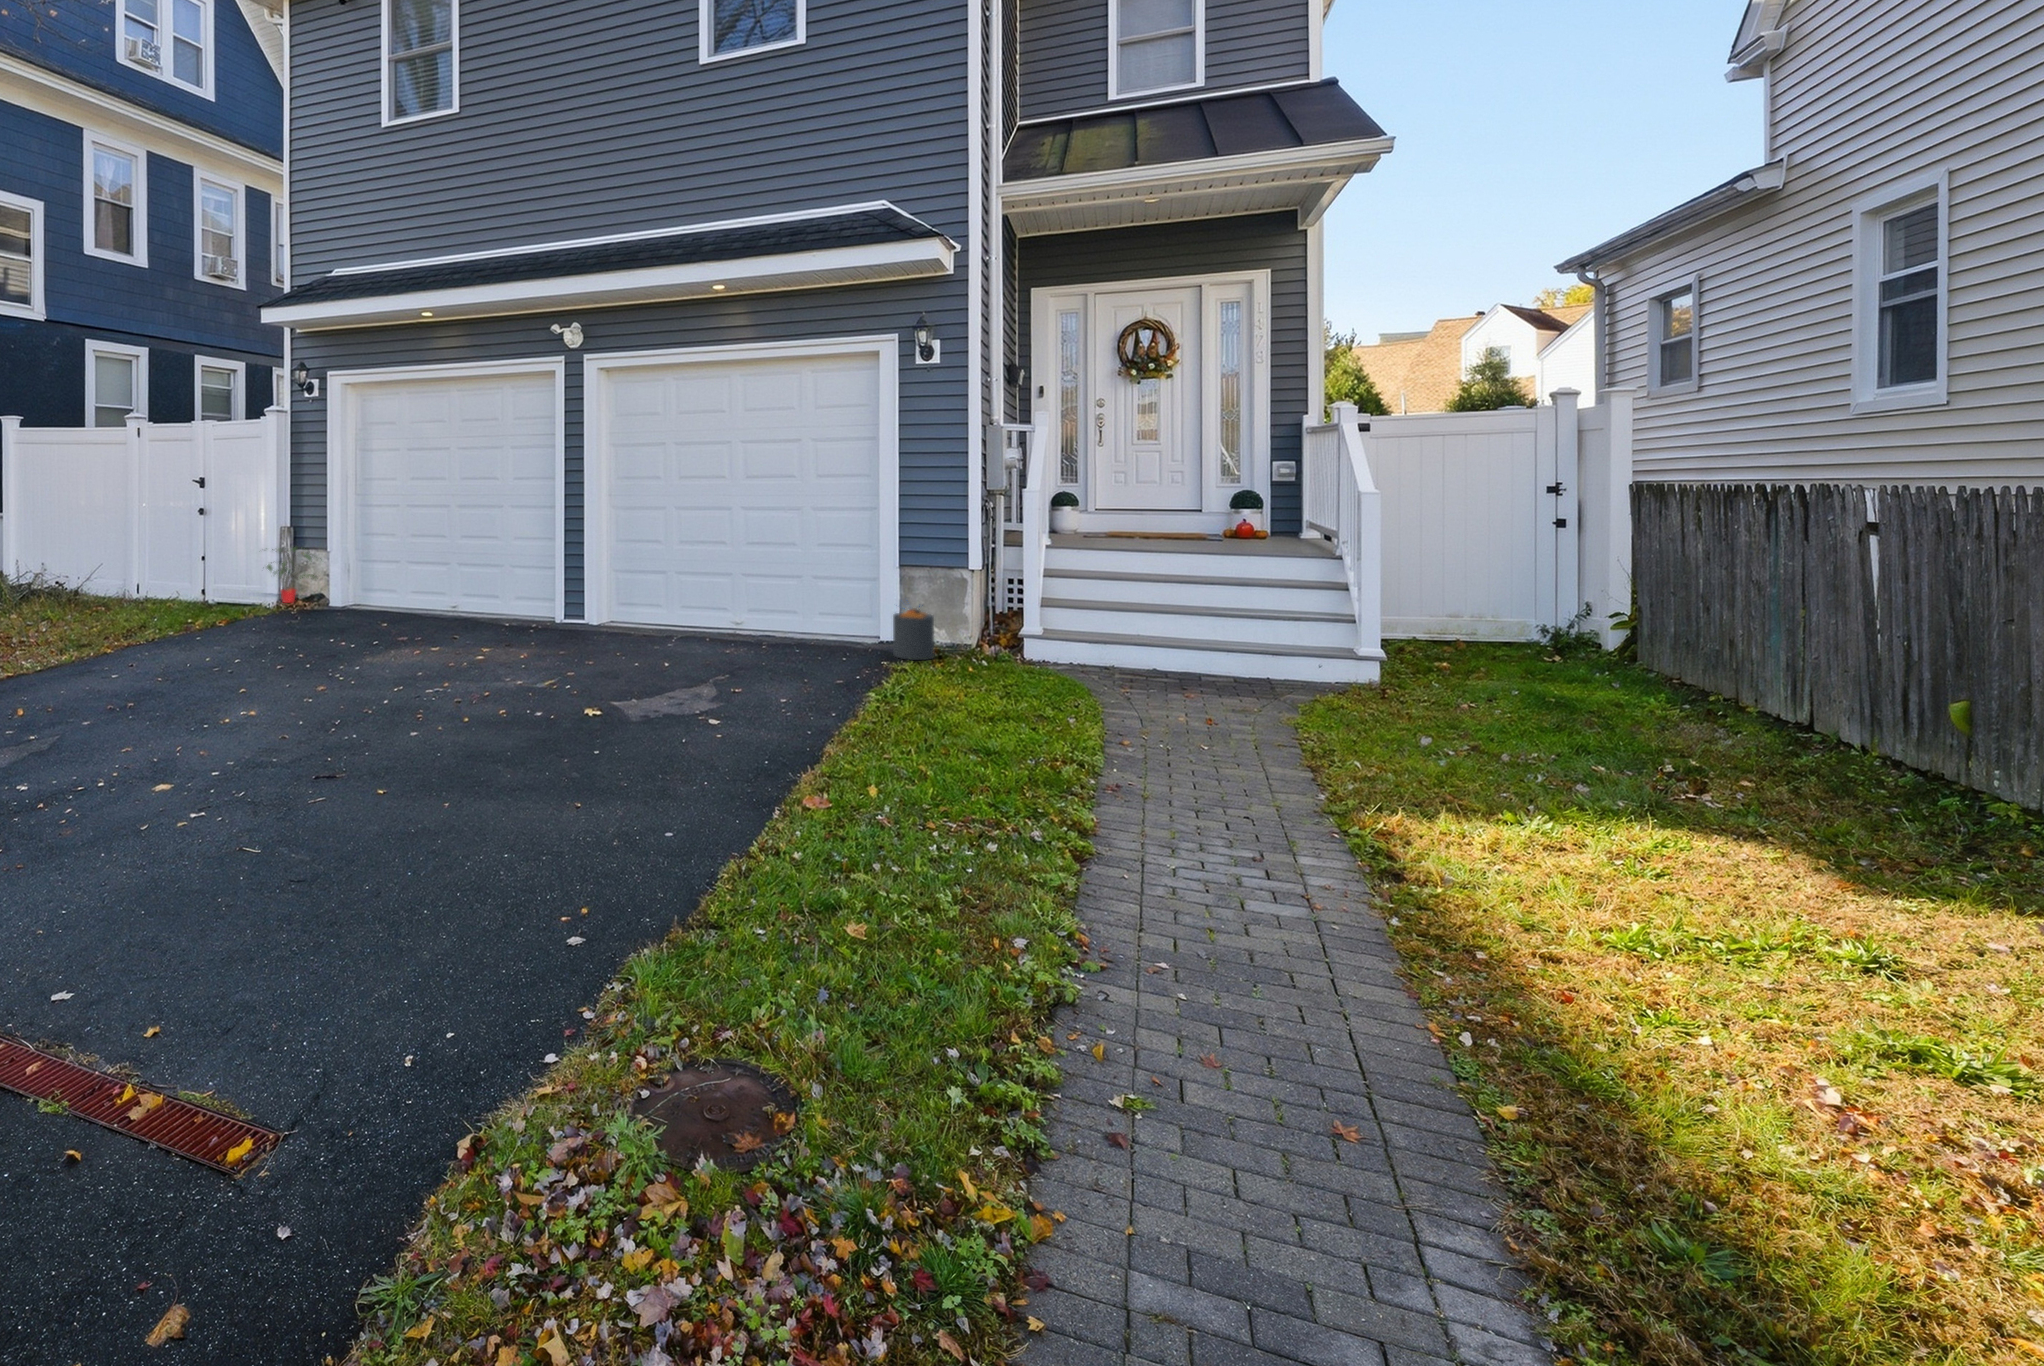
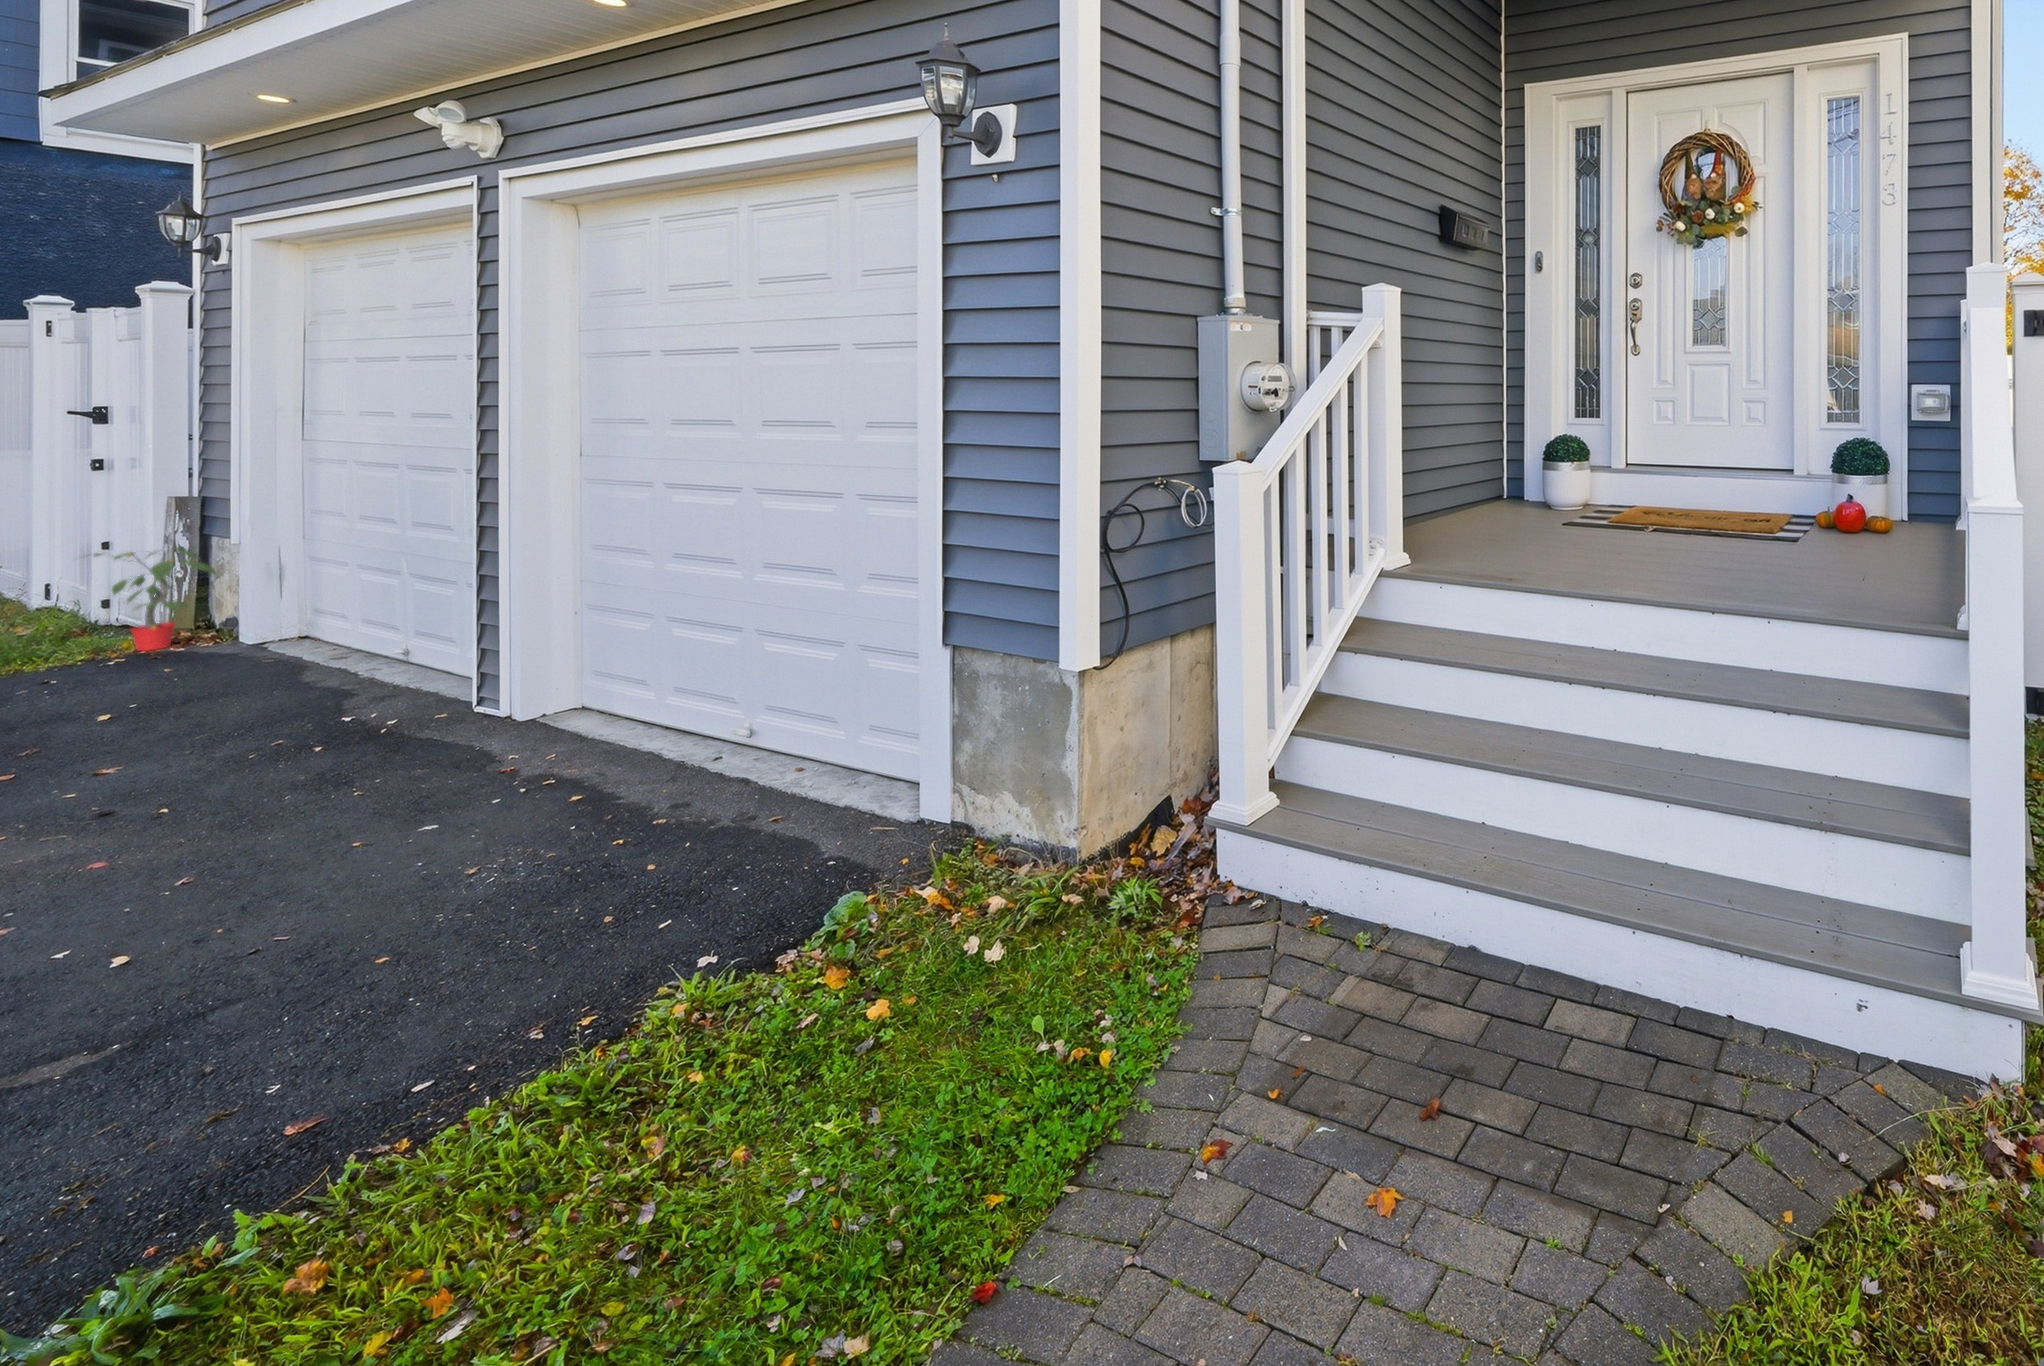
trash can: present [893,605,934,660] -> none [877,713,988,890]

